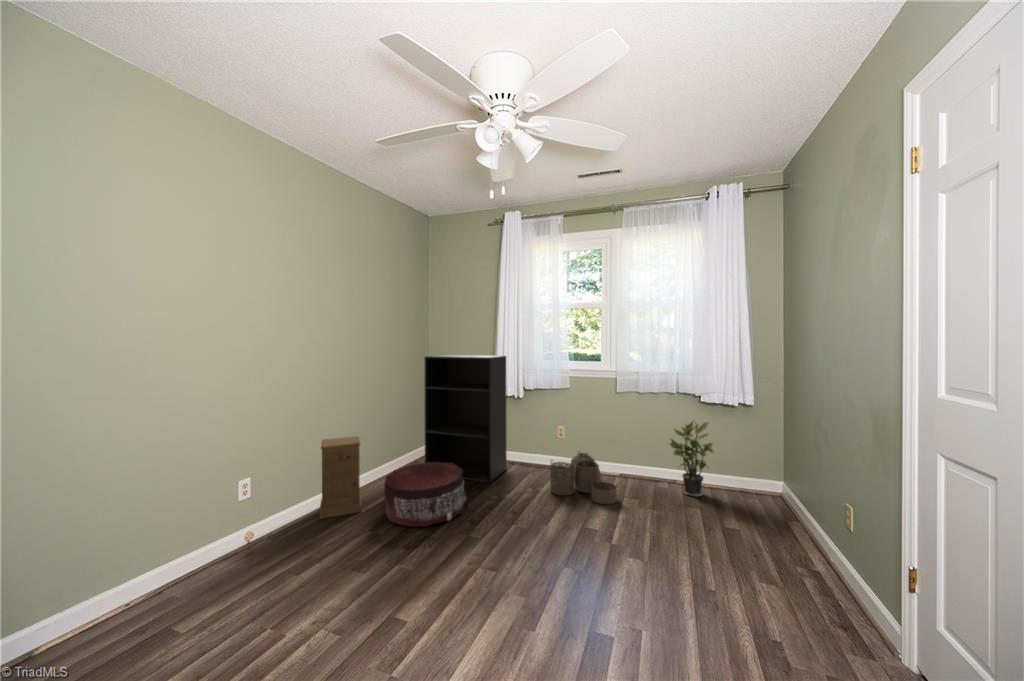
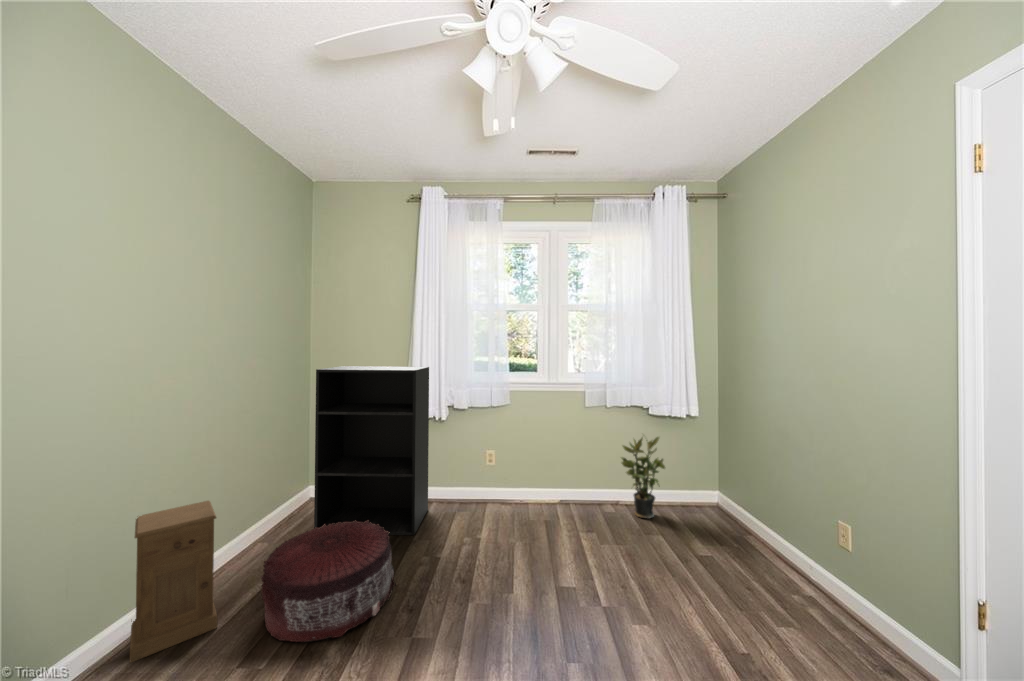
woven basket: present [550,453,617,504] -> none [494,478,577,546]

